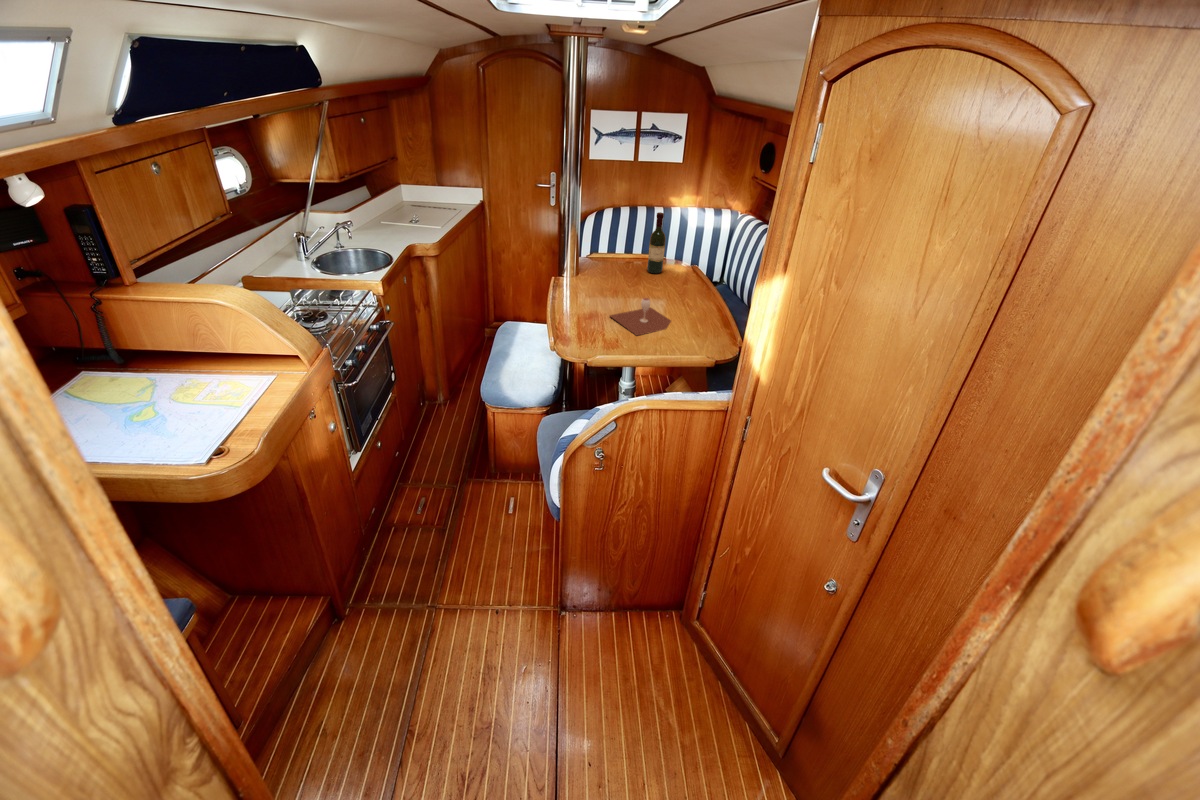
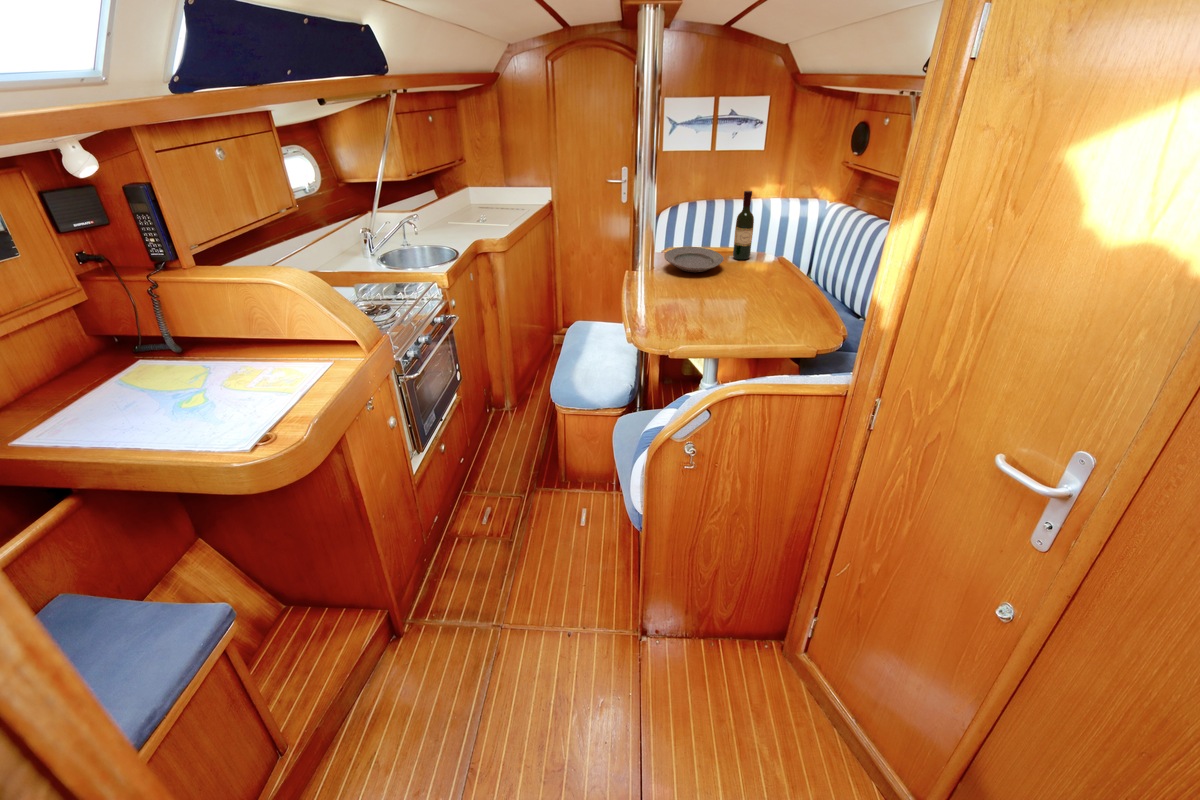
plate: none [585,260,638,285] -> present [664,247,724,272]
wine glass: present [610,298,671,336] -> none [693,280,776,321]

